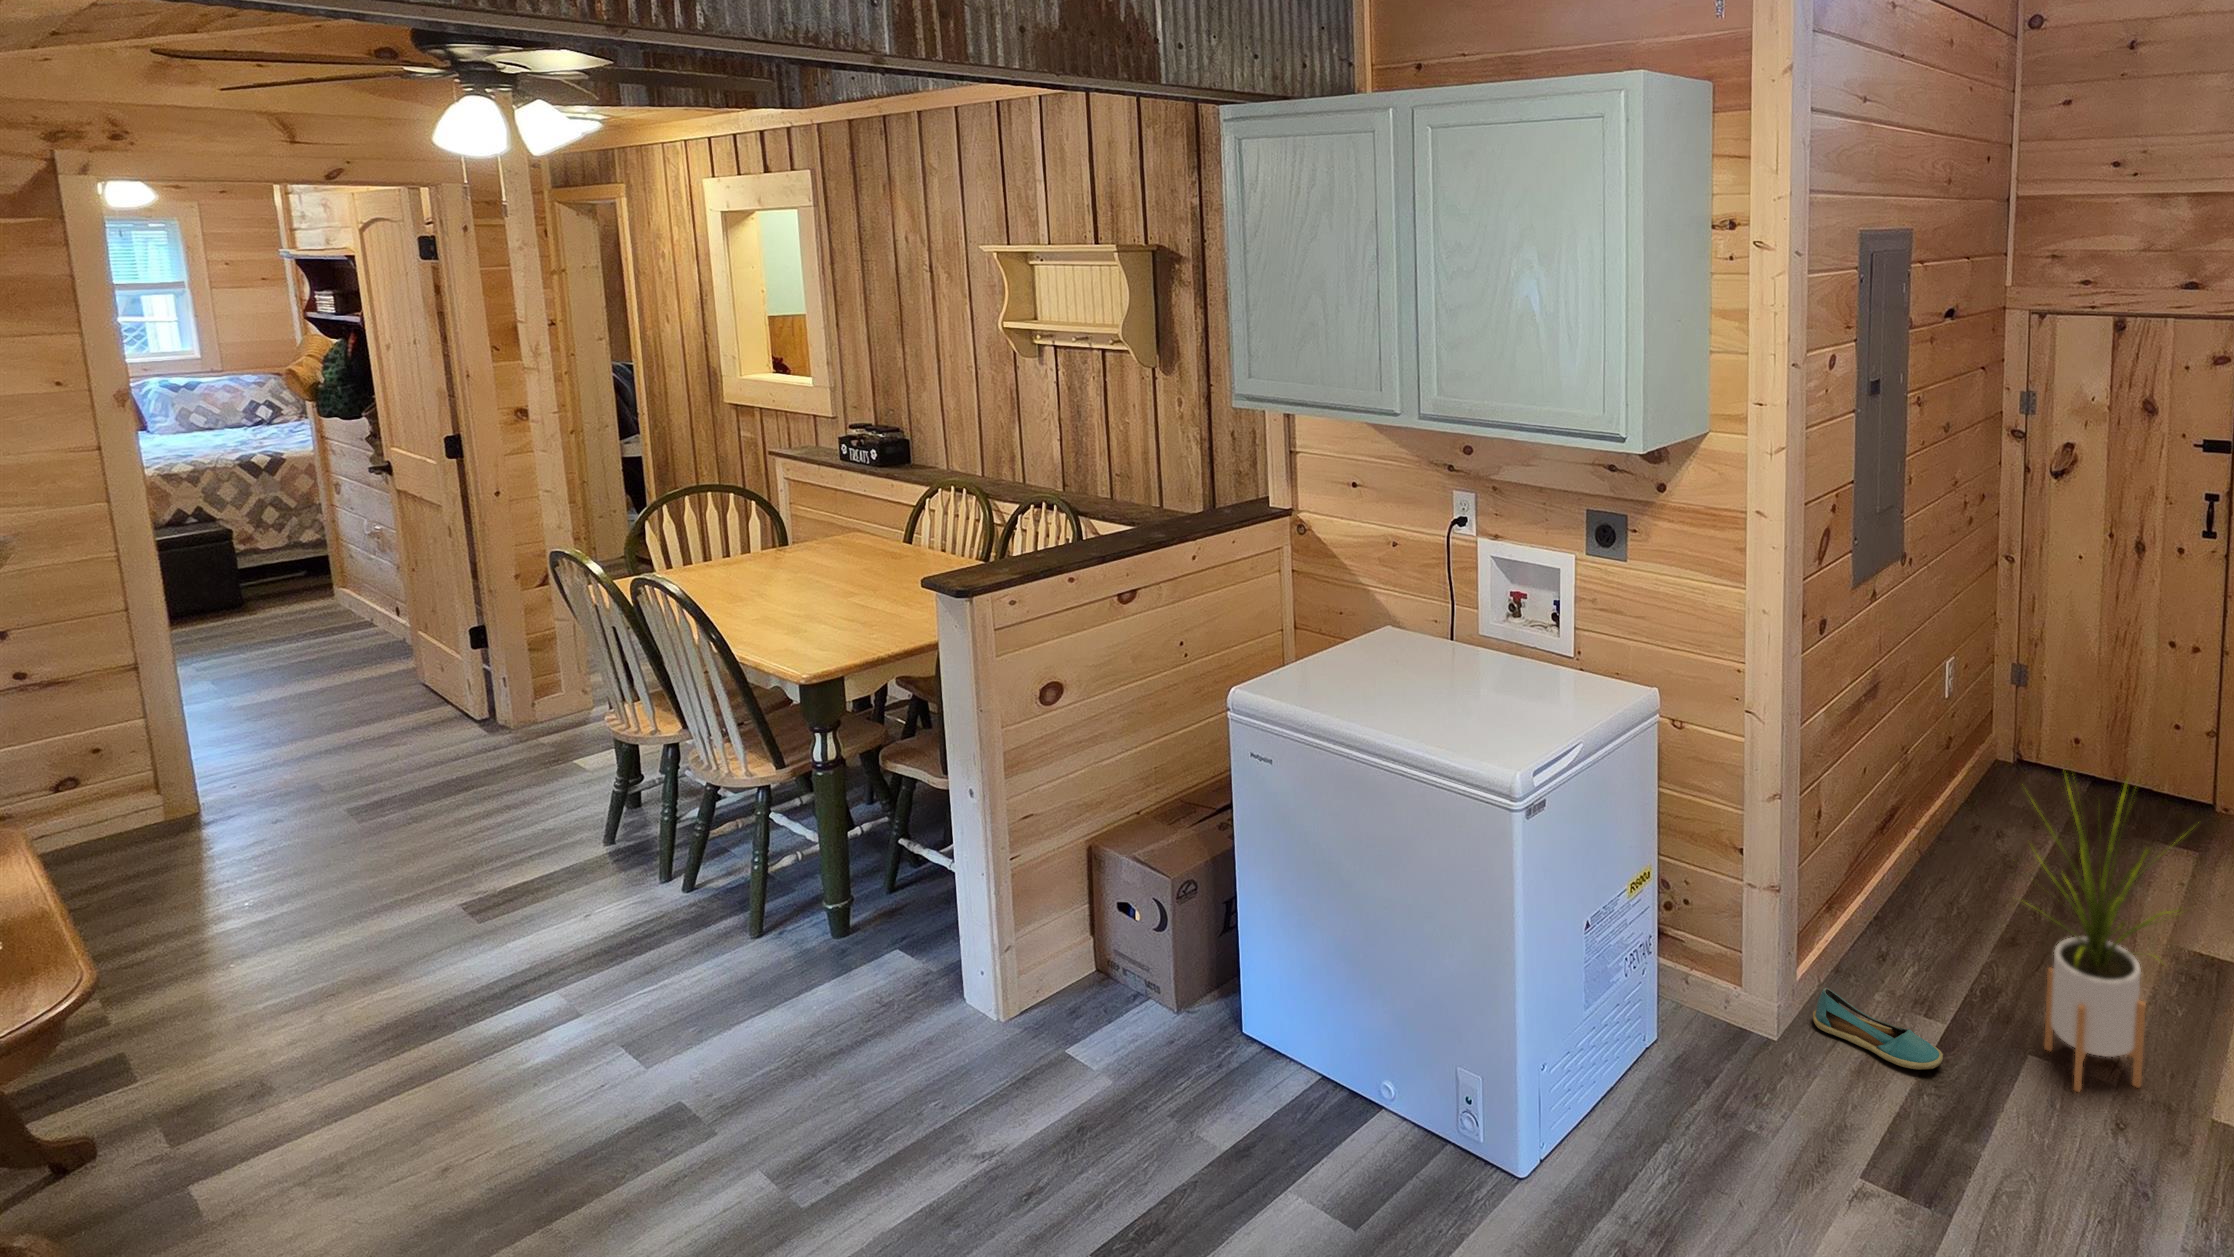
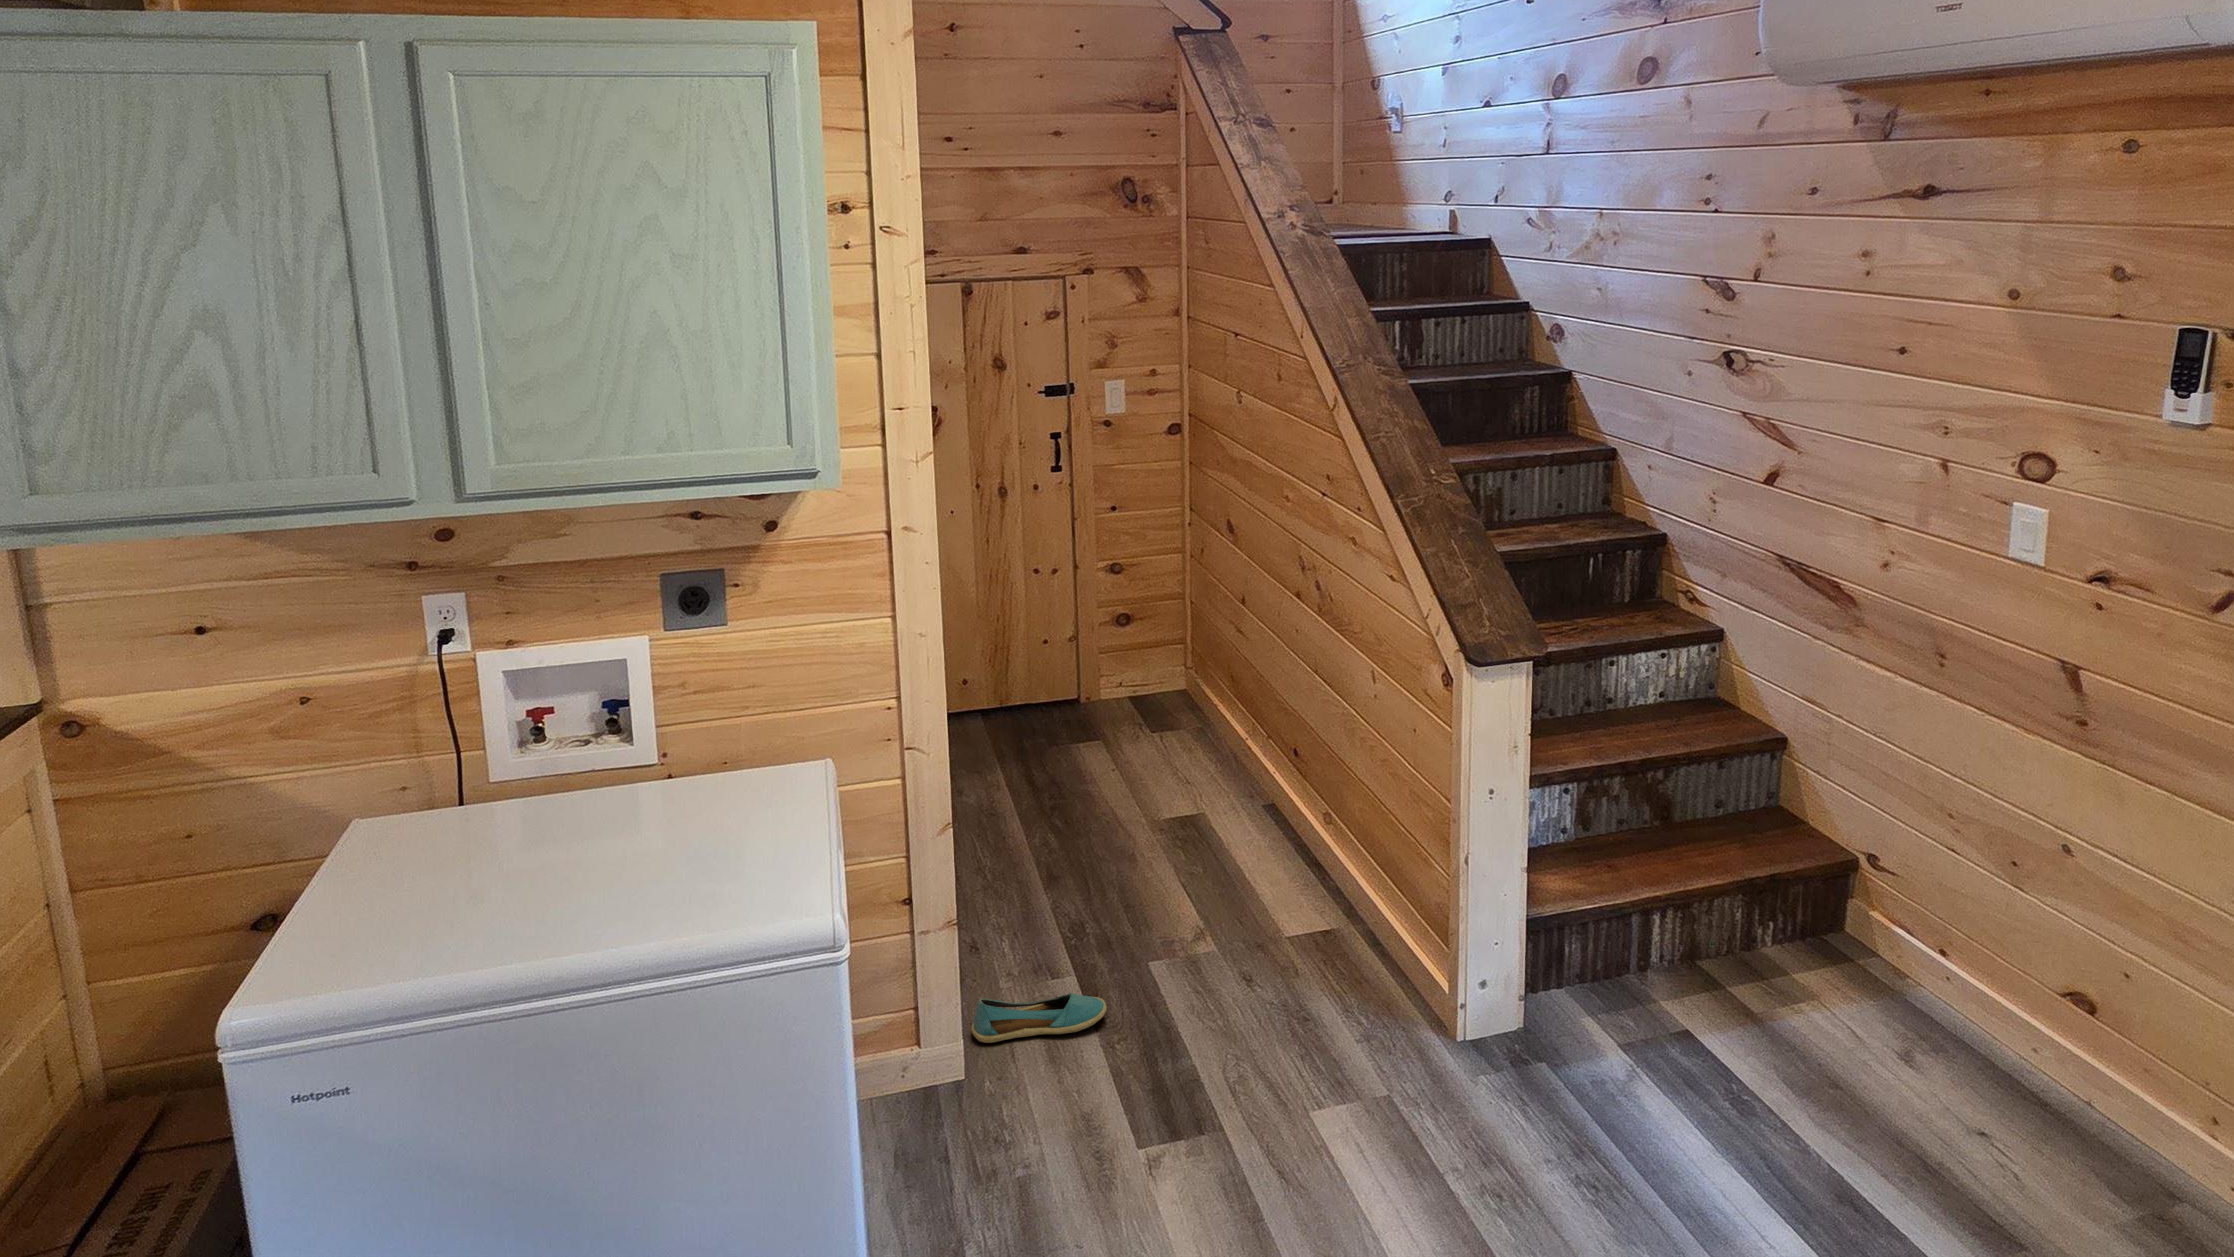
house plant: present [2033,774,2193,1092] -> none [1112,674,1264,969]

